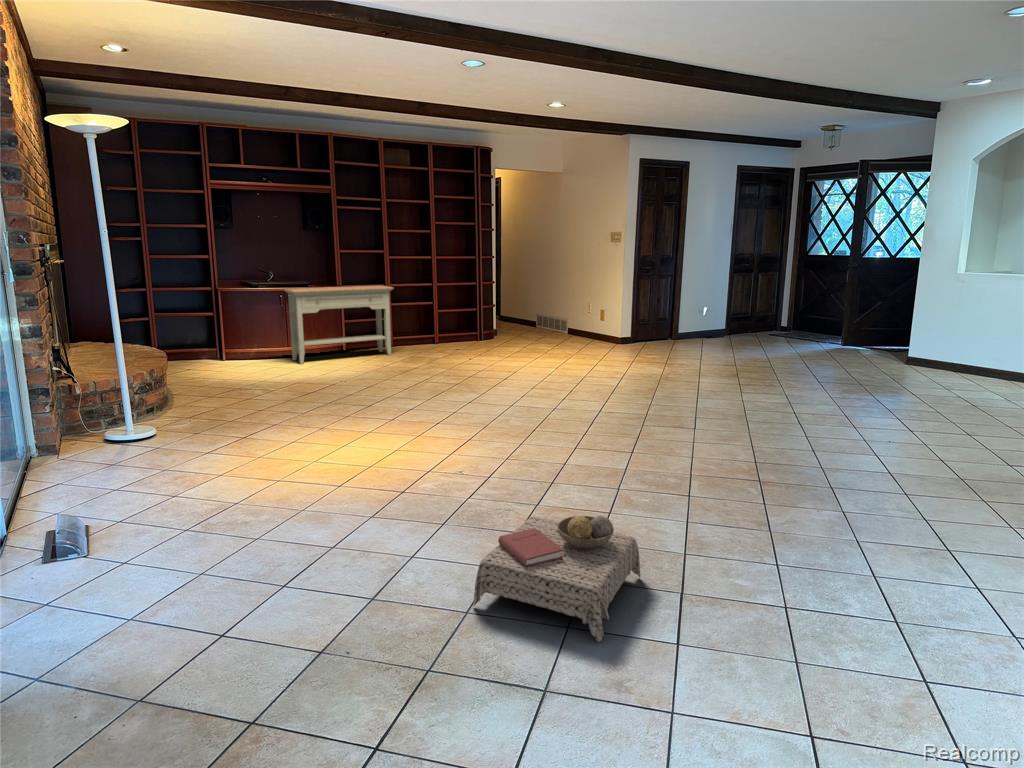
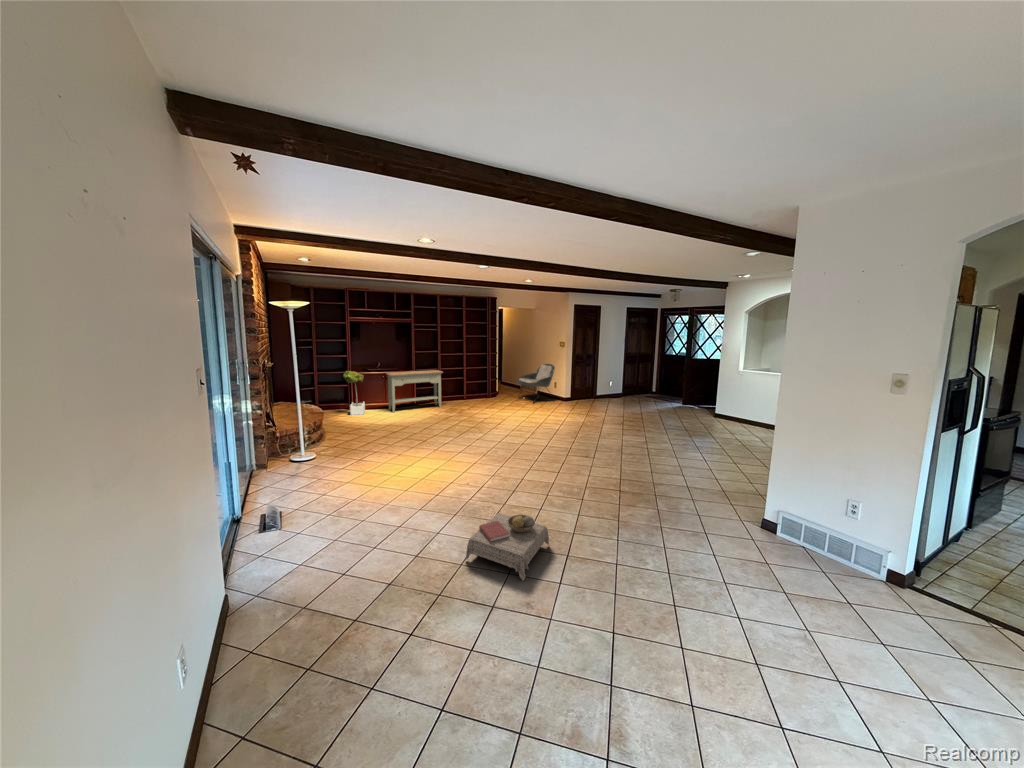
lounge chair: none [530,275,603,348] -> present [517,364,555,403]
potted tree: none [203,283,248,369] -> present [343,371,365,415]

